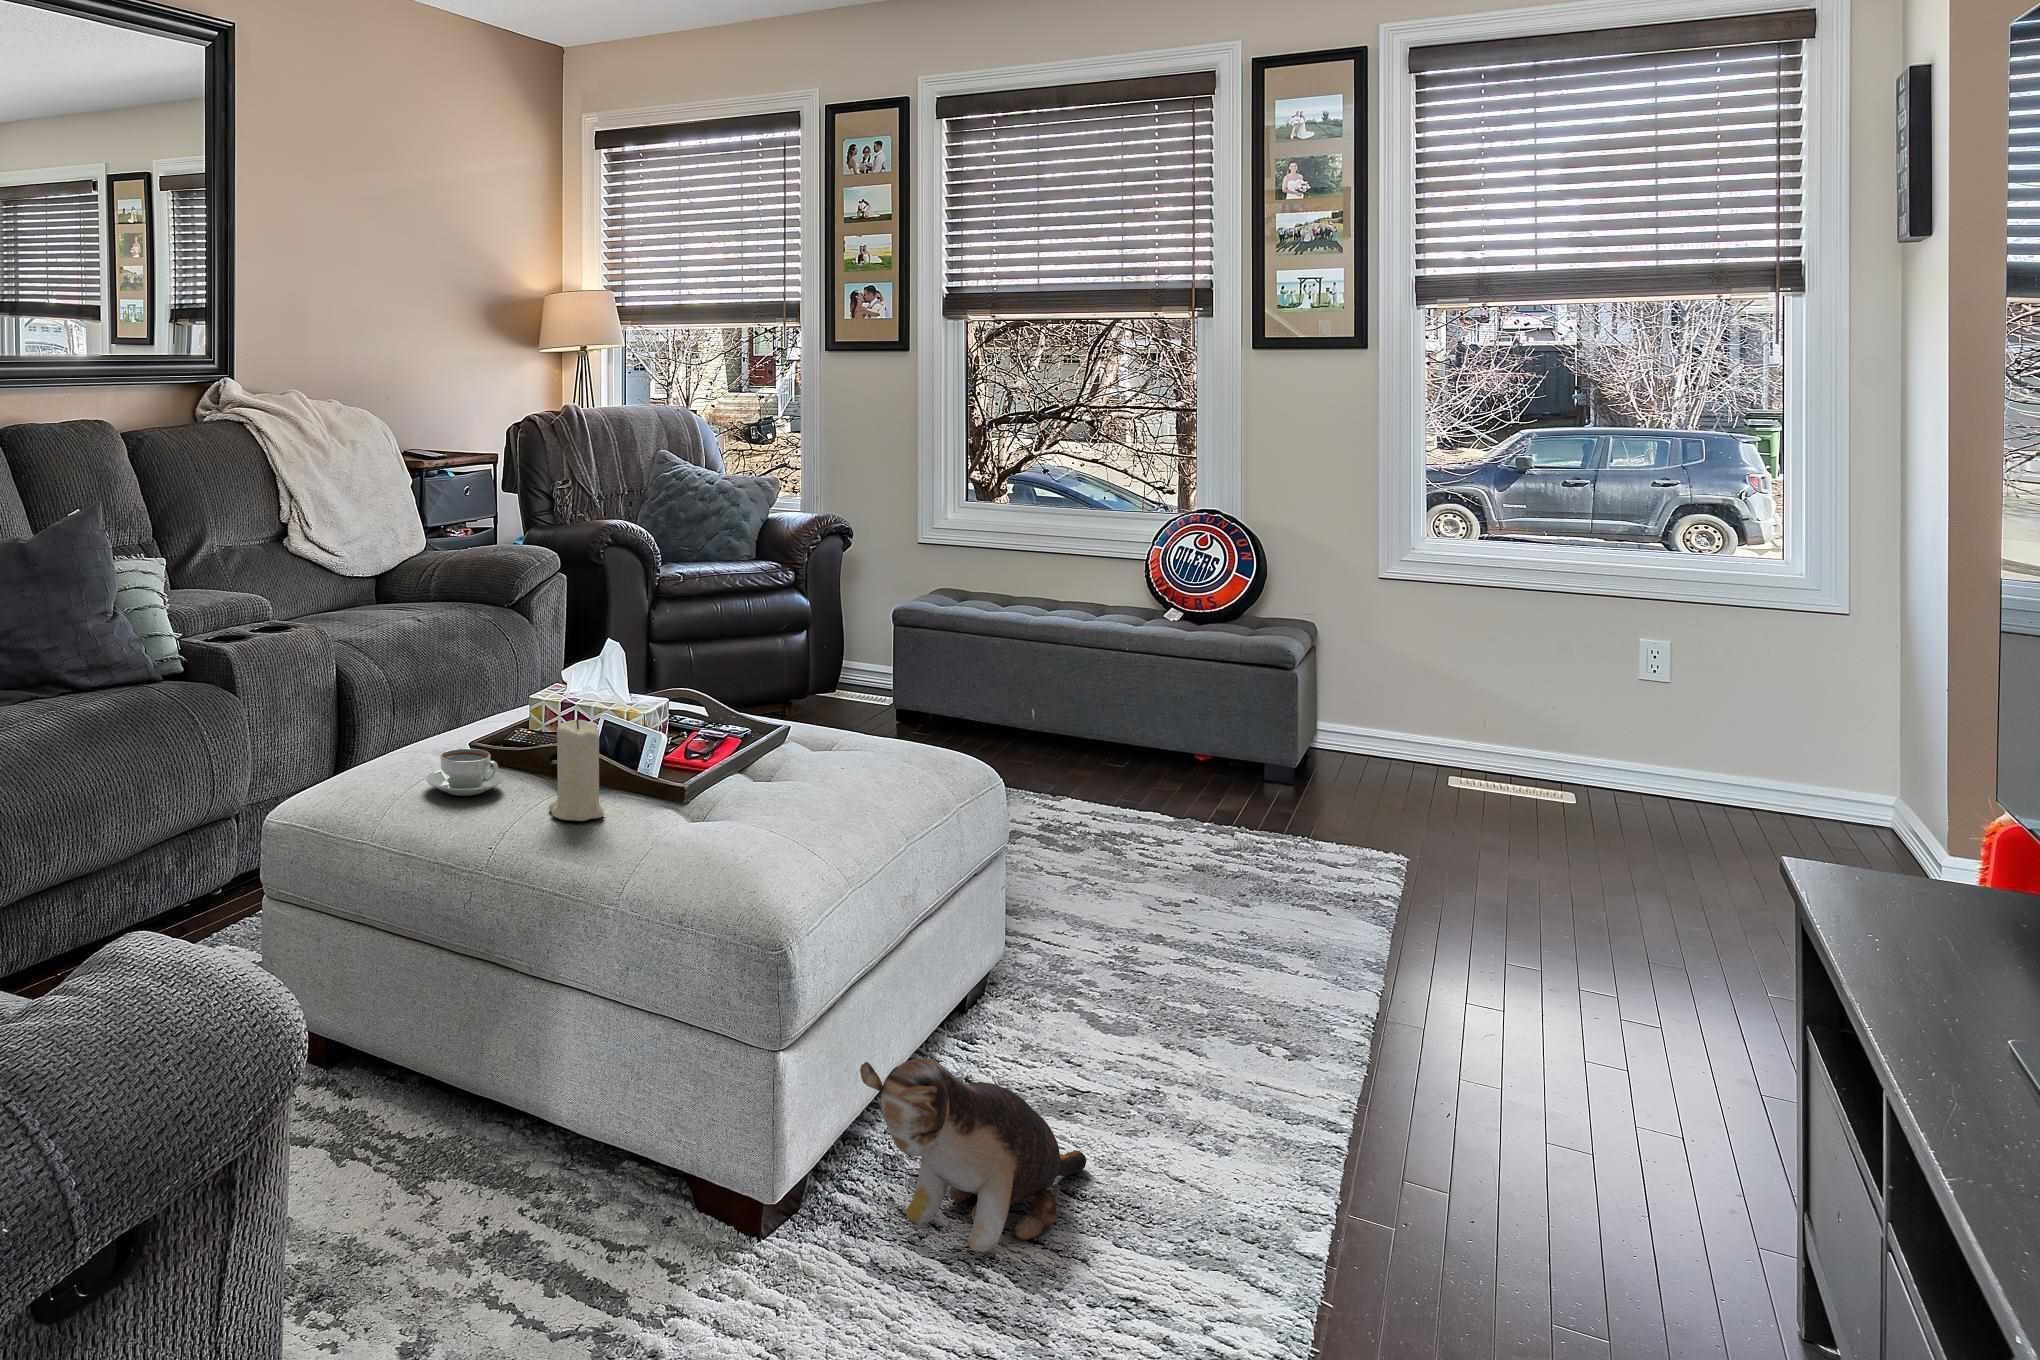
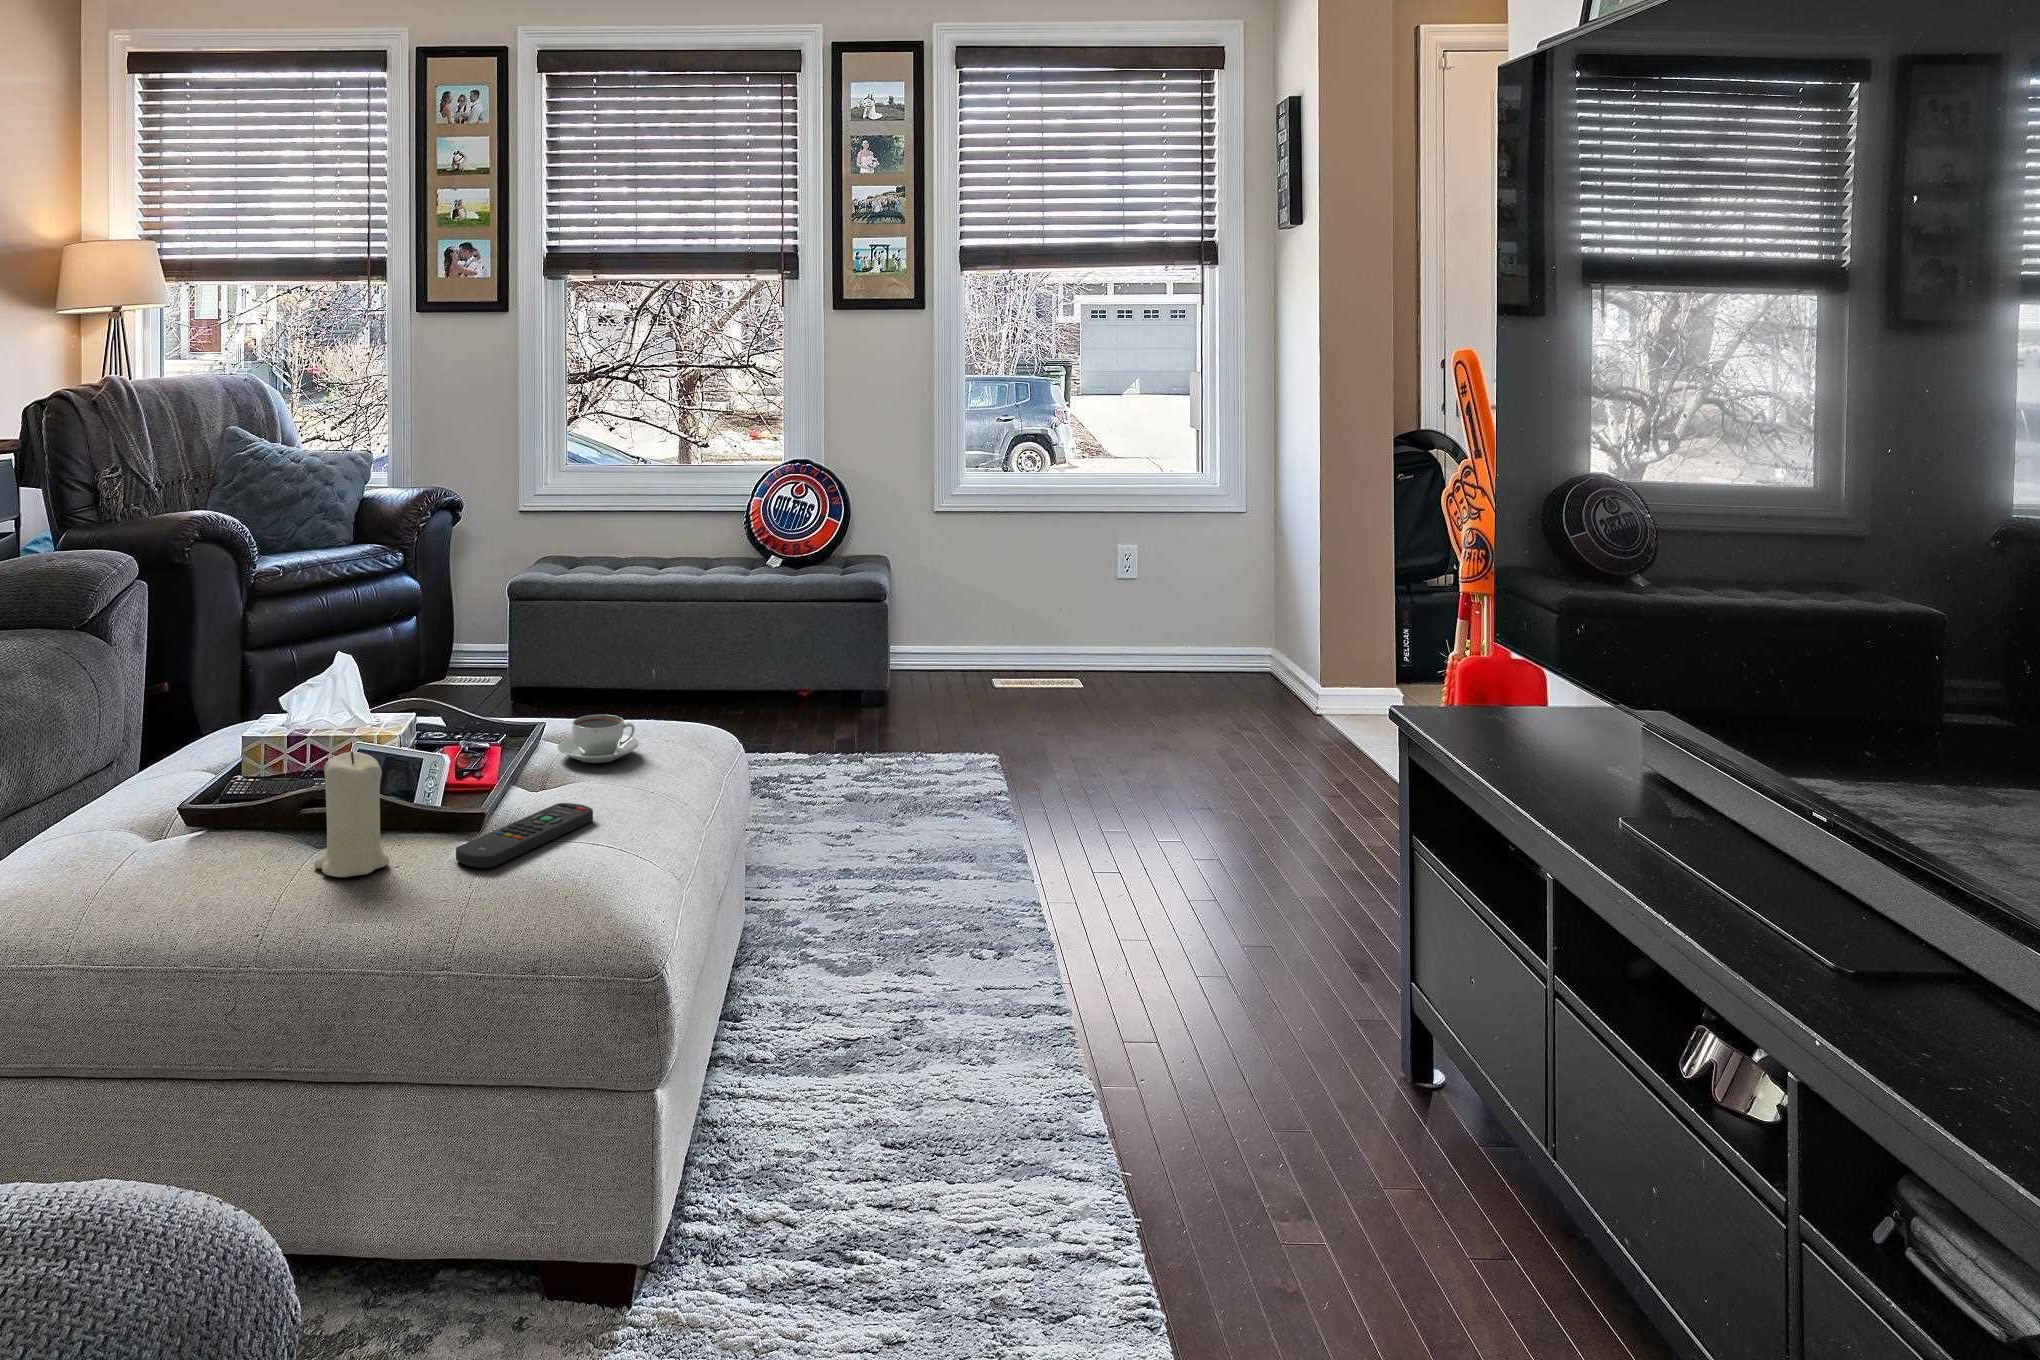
coffee cup: present [426,749,504,796] -> present [558,715,639,763]
remote control: none [656,795,789,835] -> present [456,803,593,868]
plush toy: present [860,1059,1086,1252] -> none [732,1051,899,1239]

